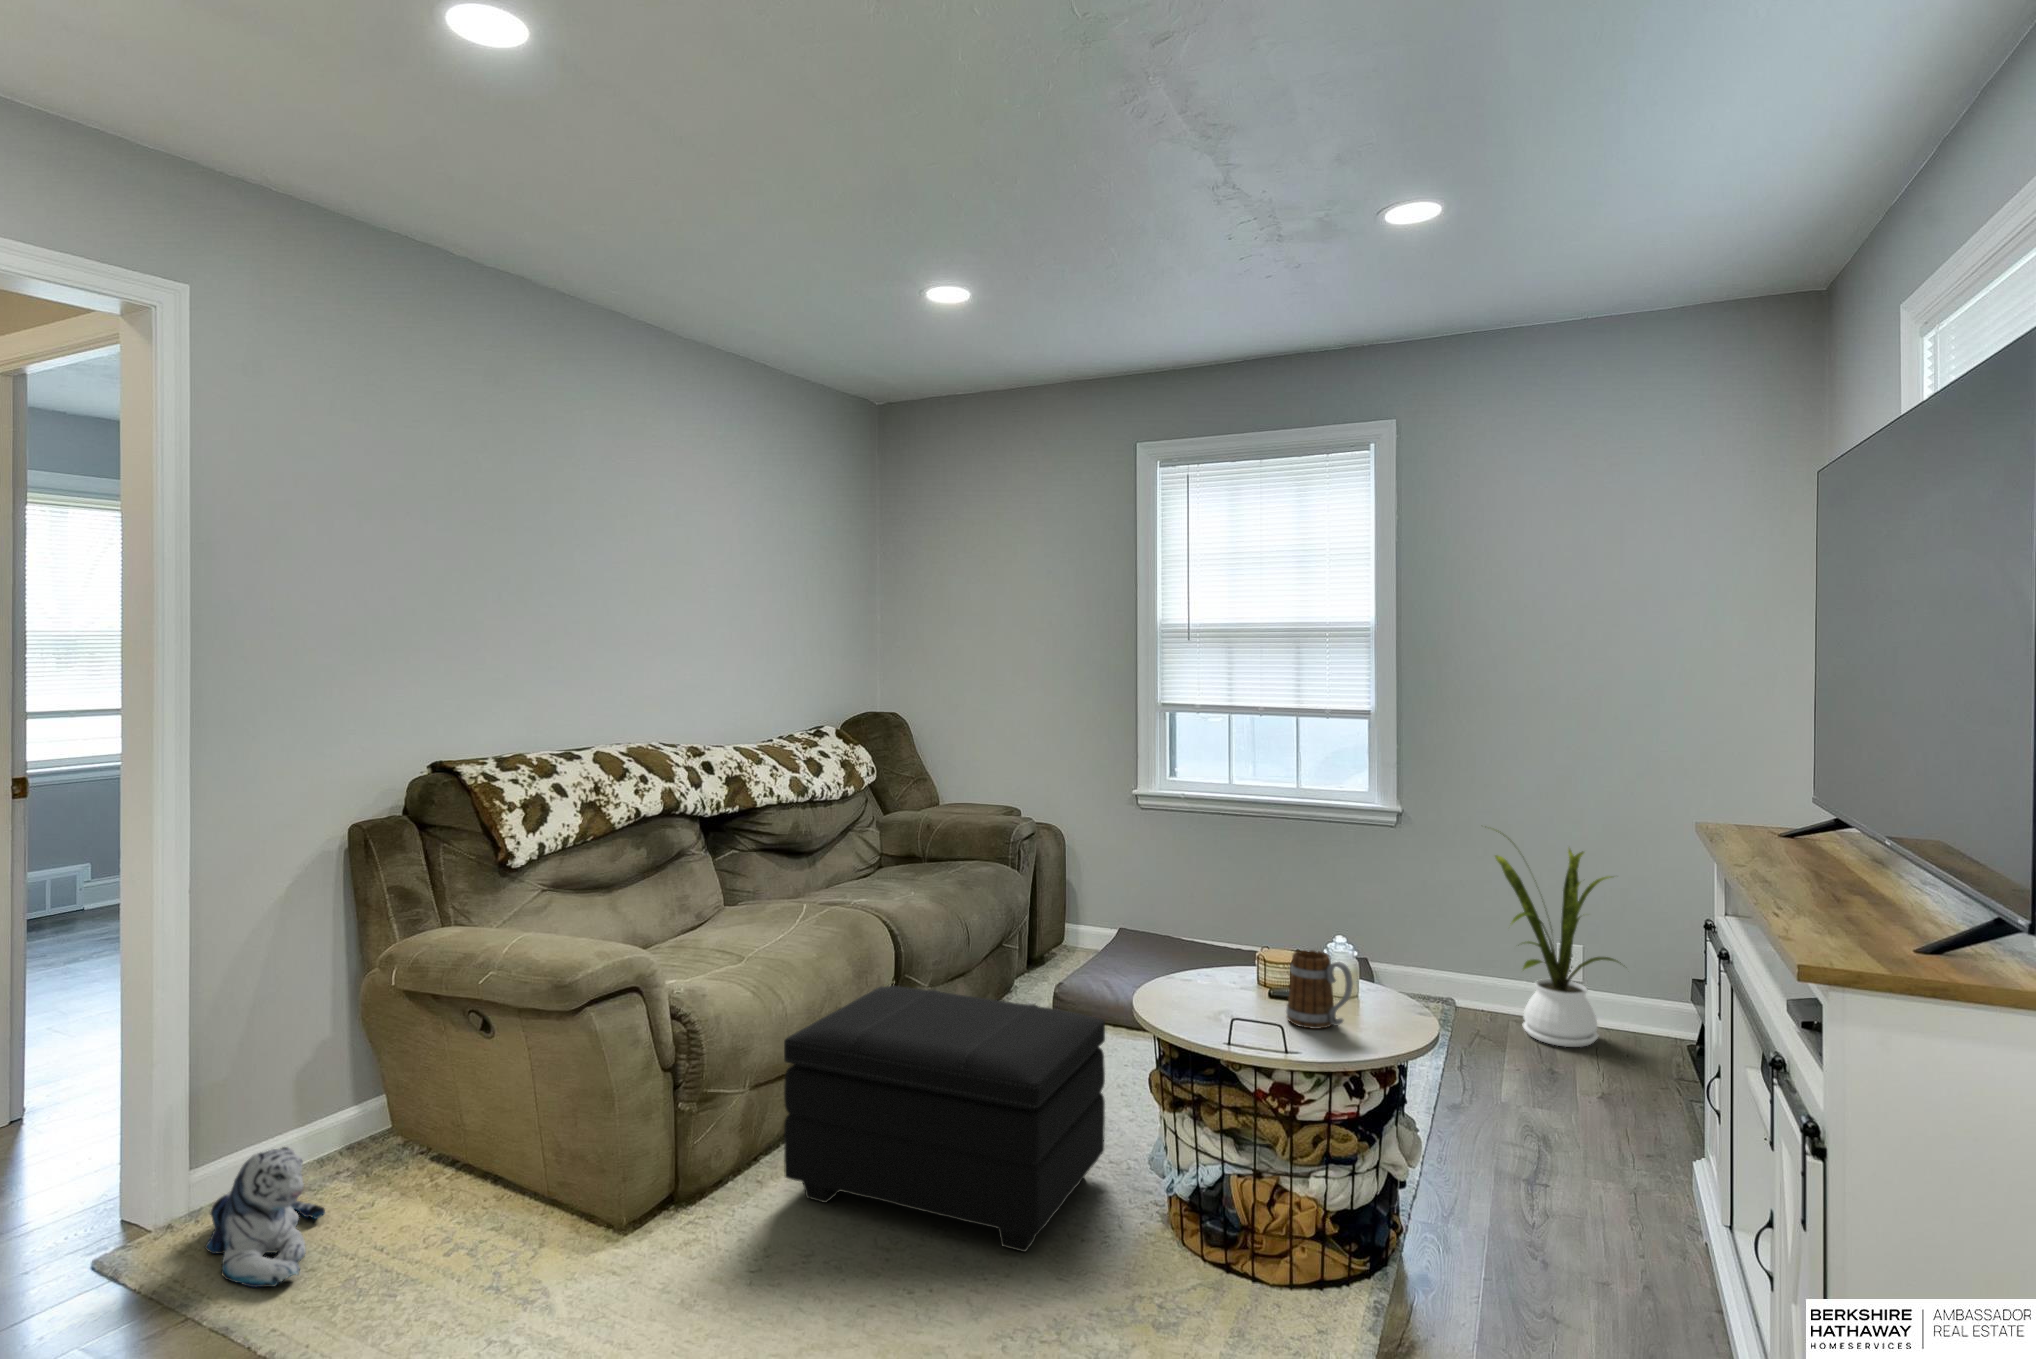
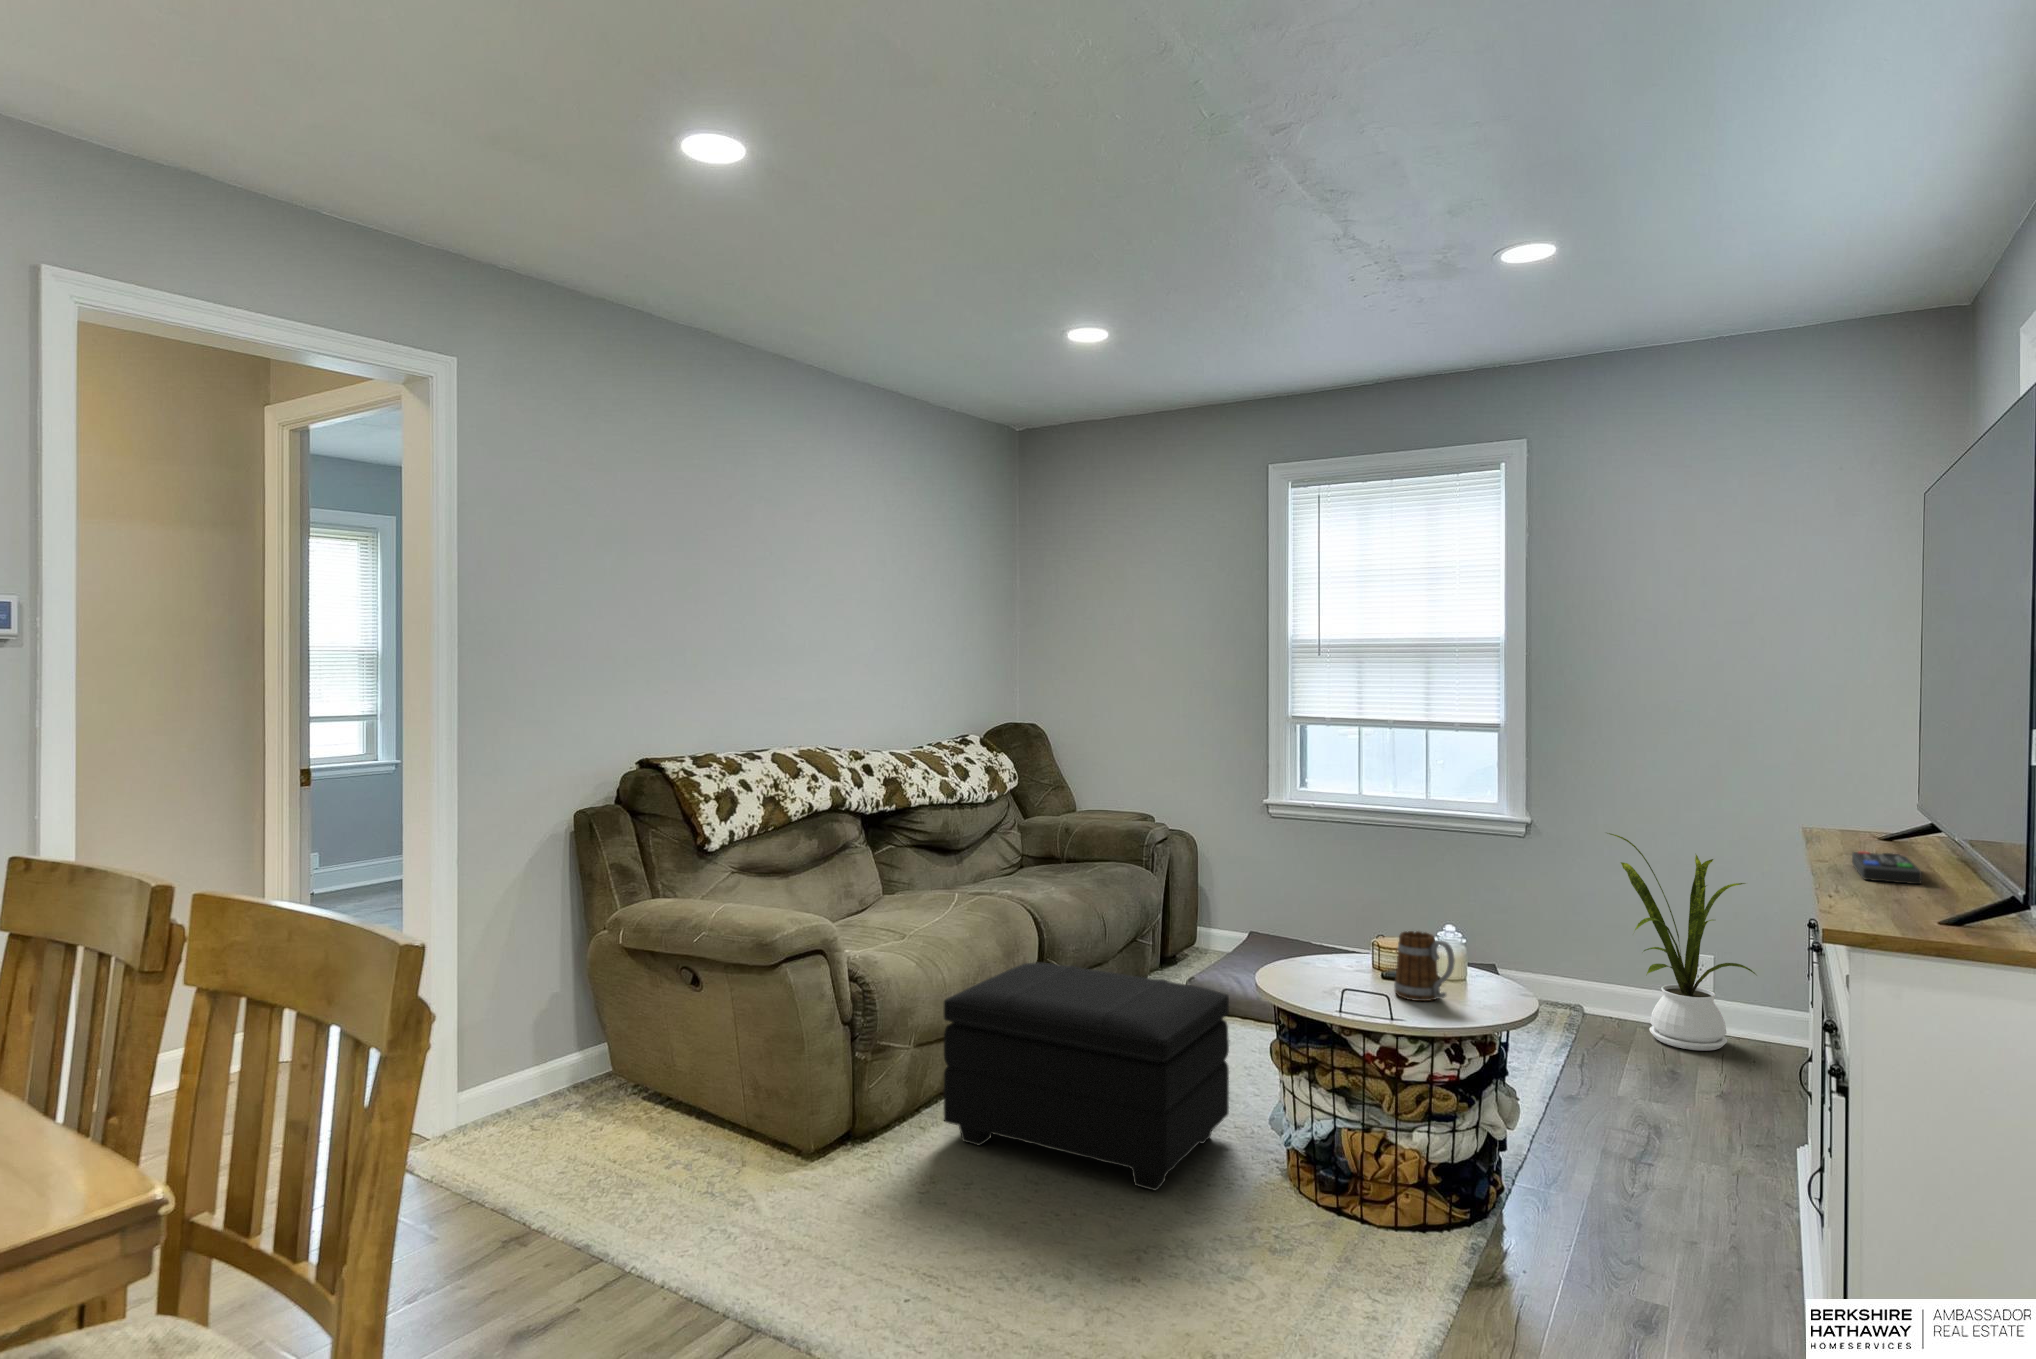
remote control: none [1776,863,1863,904] -> present [1852,851,1922,884]
plush toy: present [205,1147,325,1287] -> none [476,1073,567,1182]

